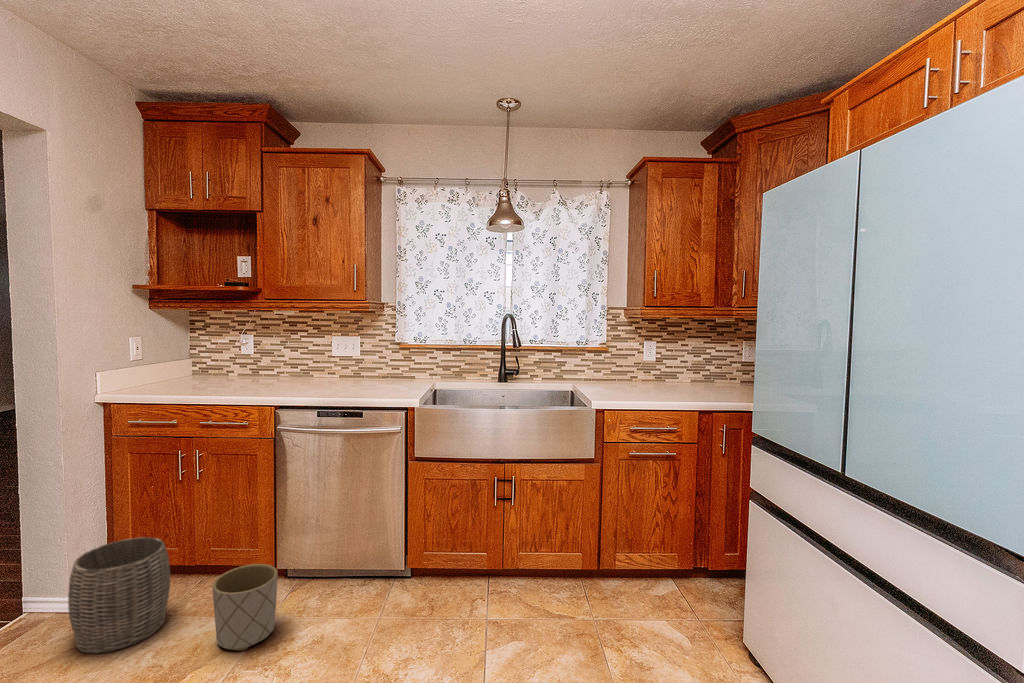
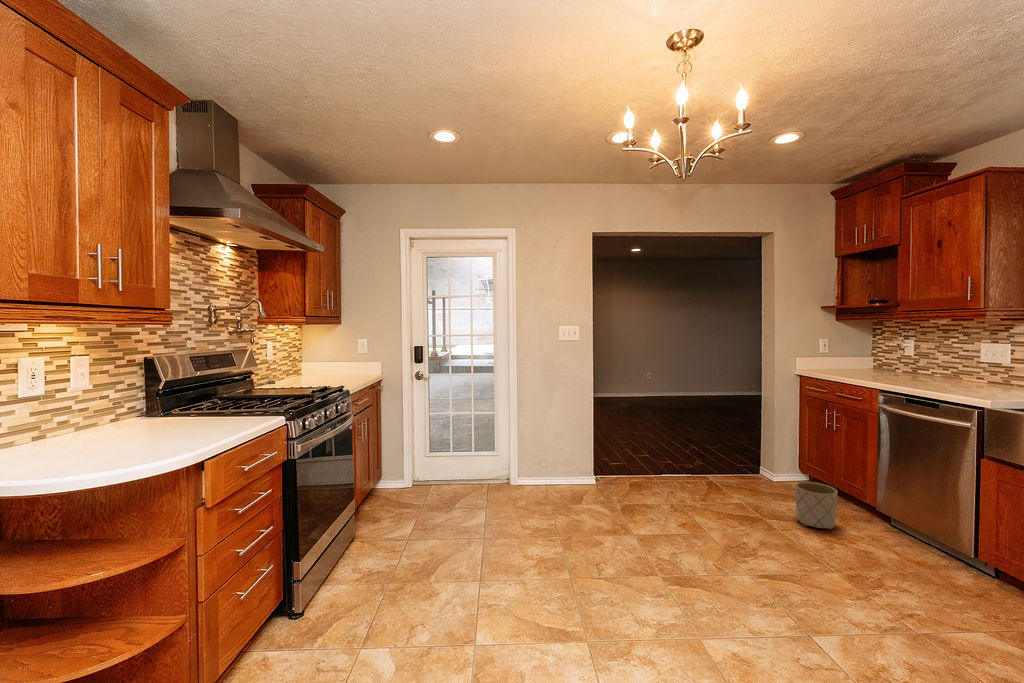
woven basket: present [68,537,170,653] -> none [751,448,800,501]

